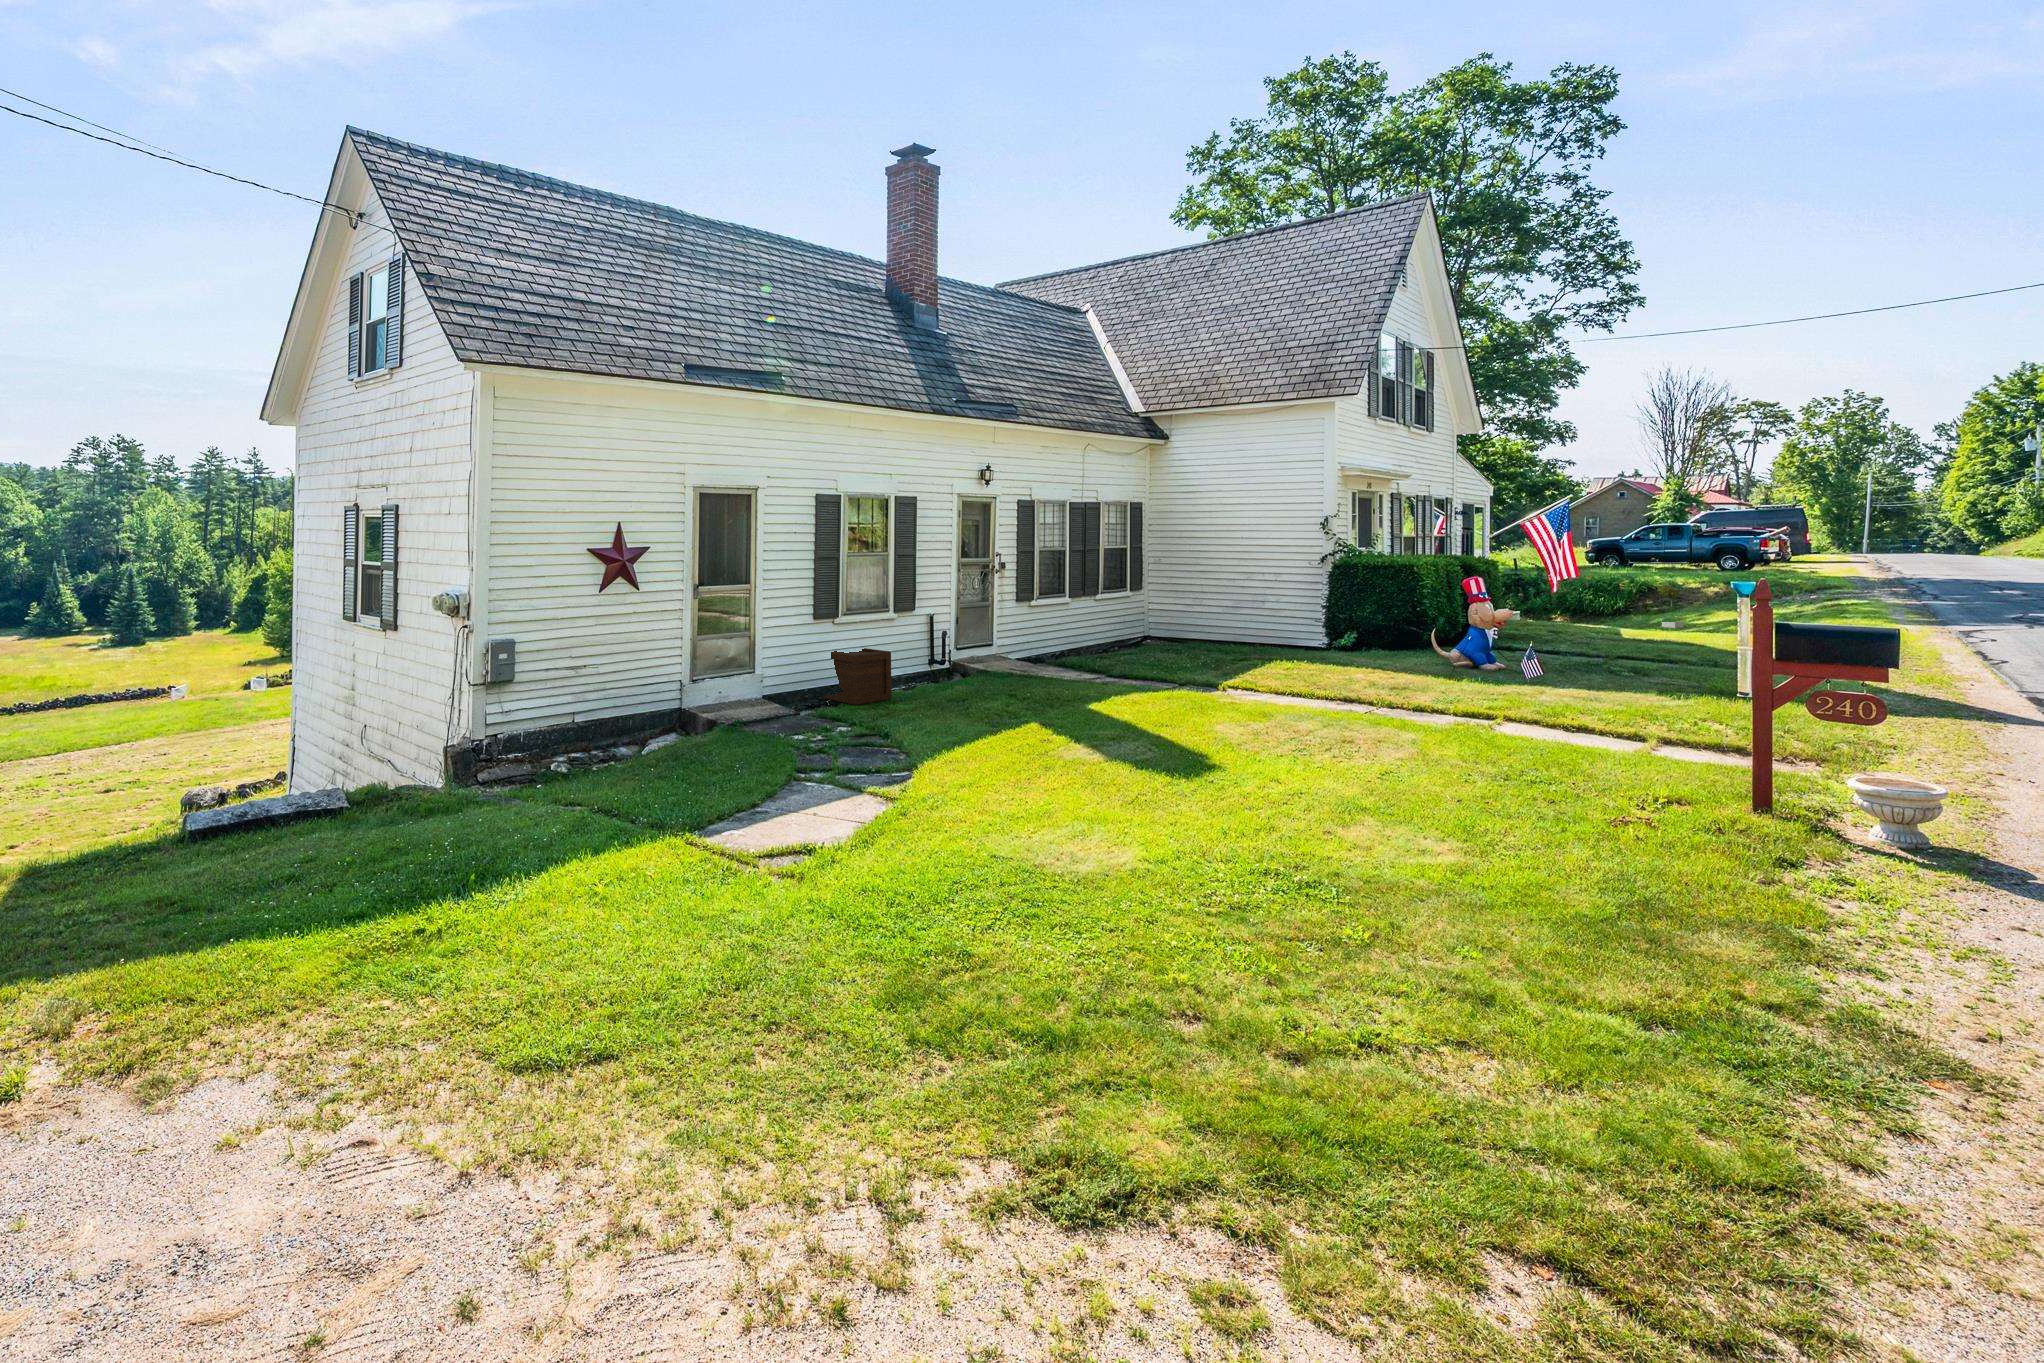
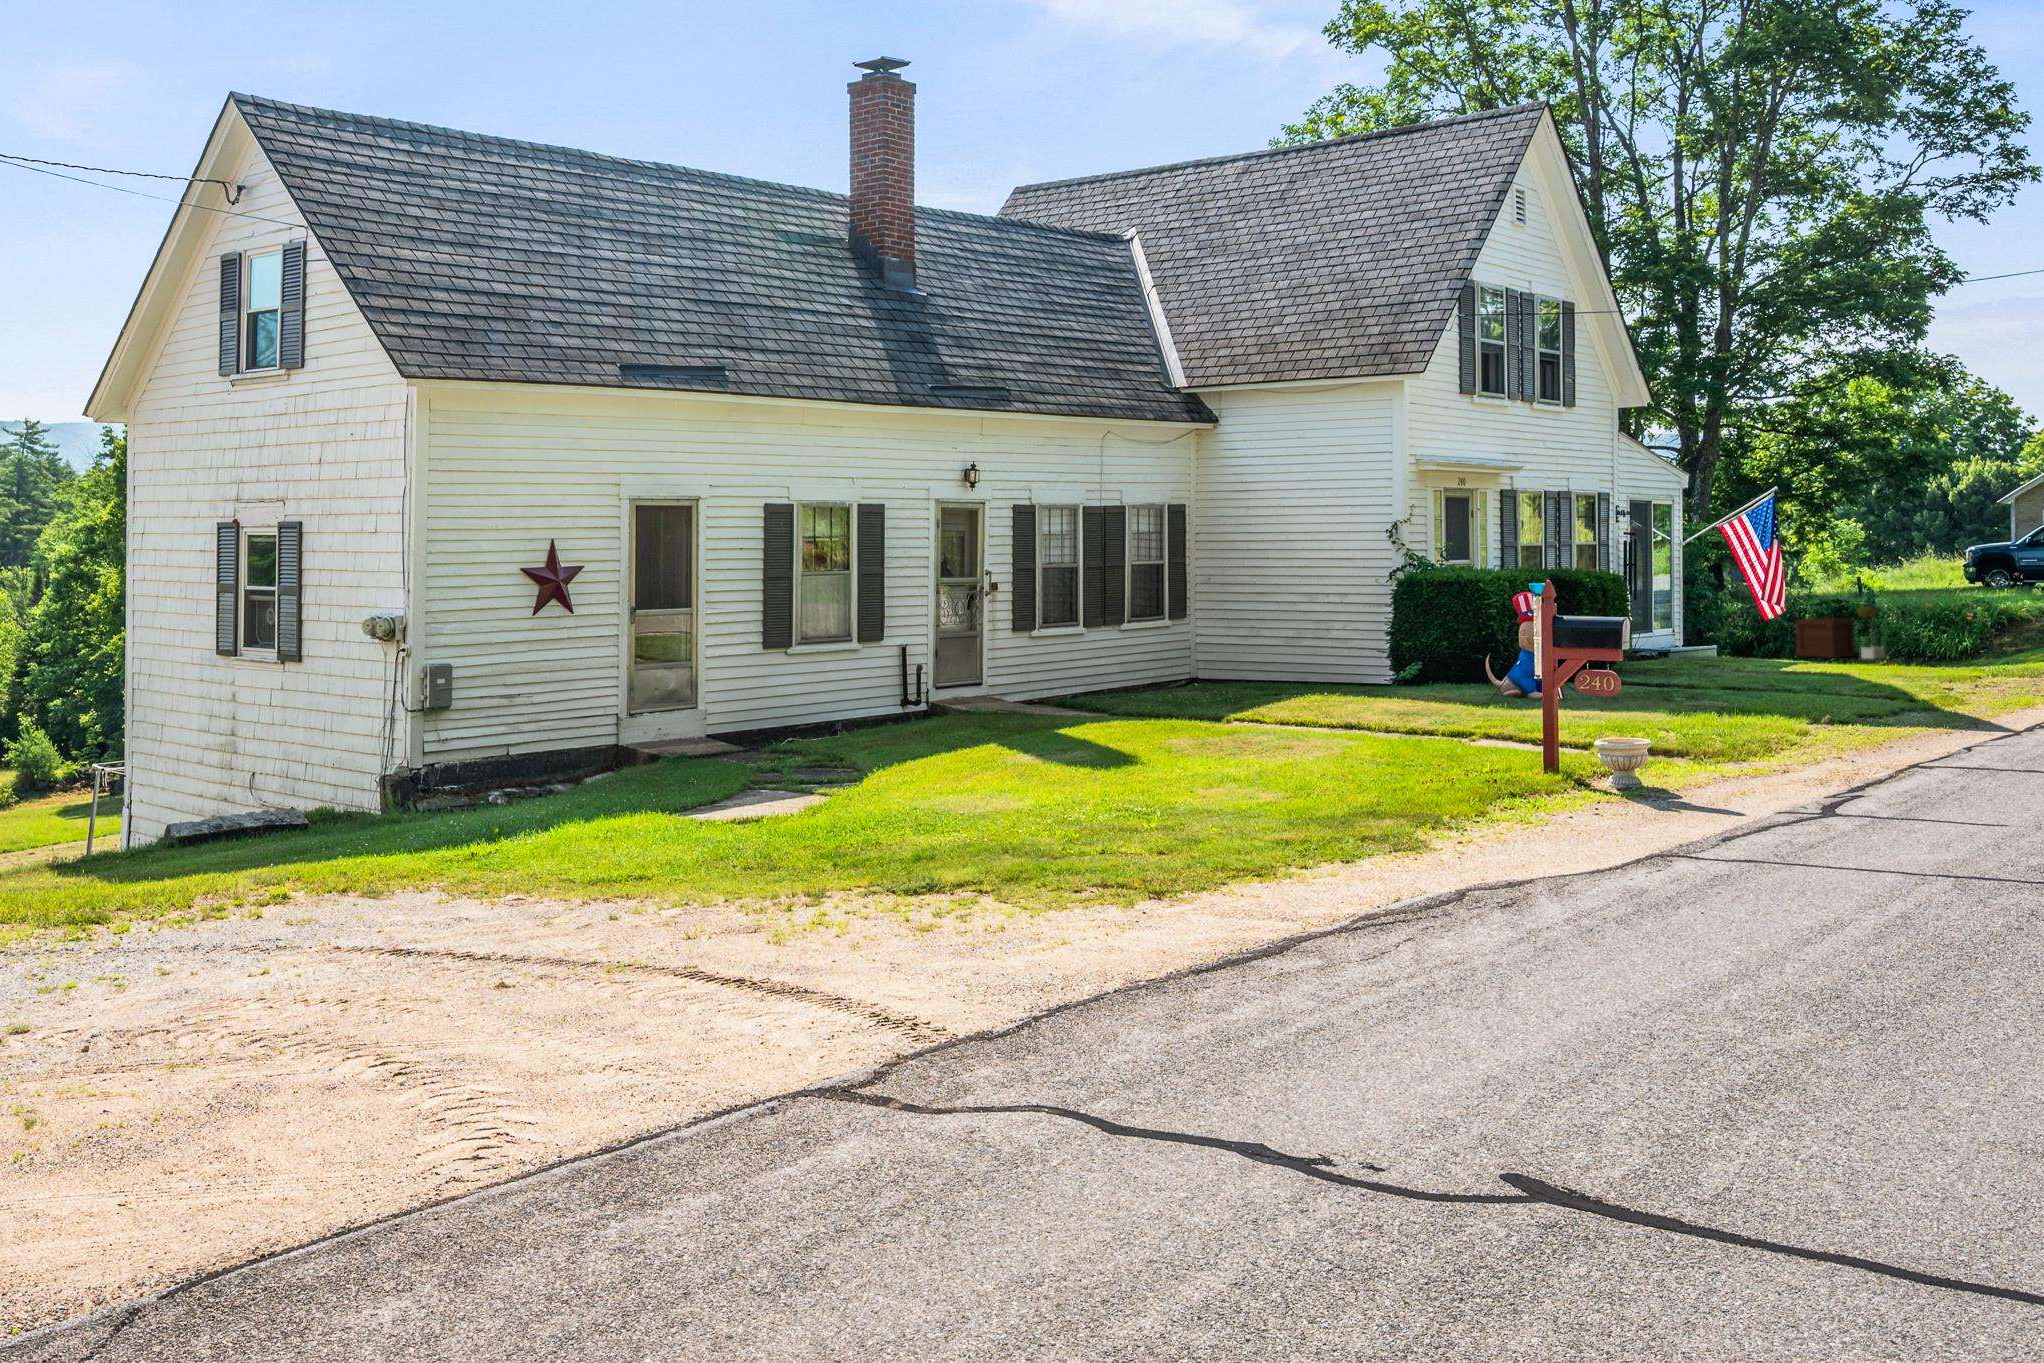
wooden crate: present [823,648,891,705] -> present [1795,618,1854,658]

